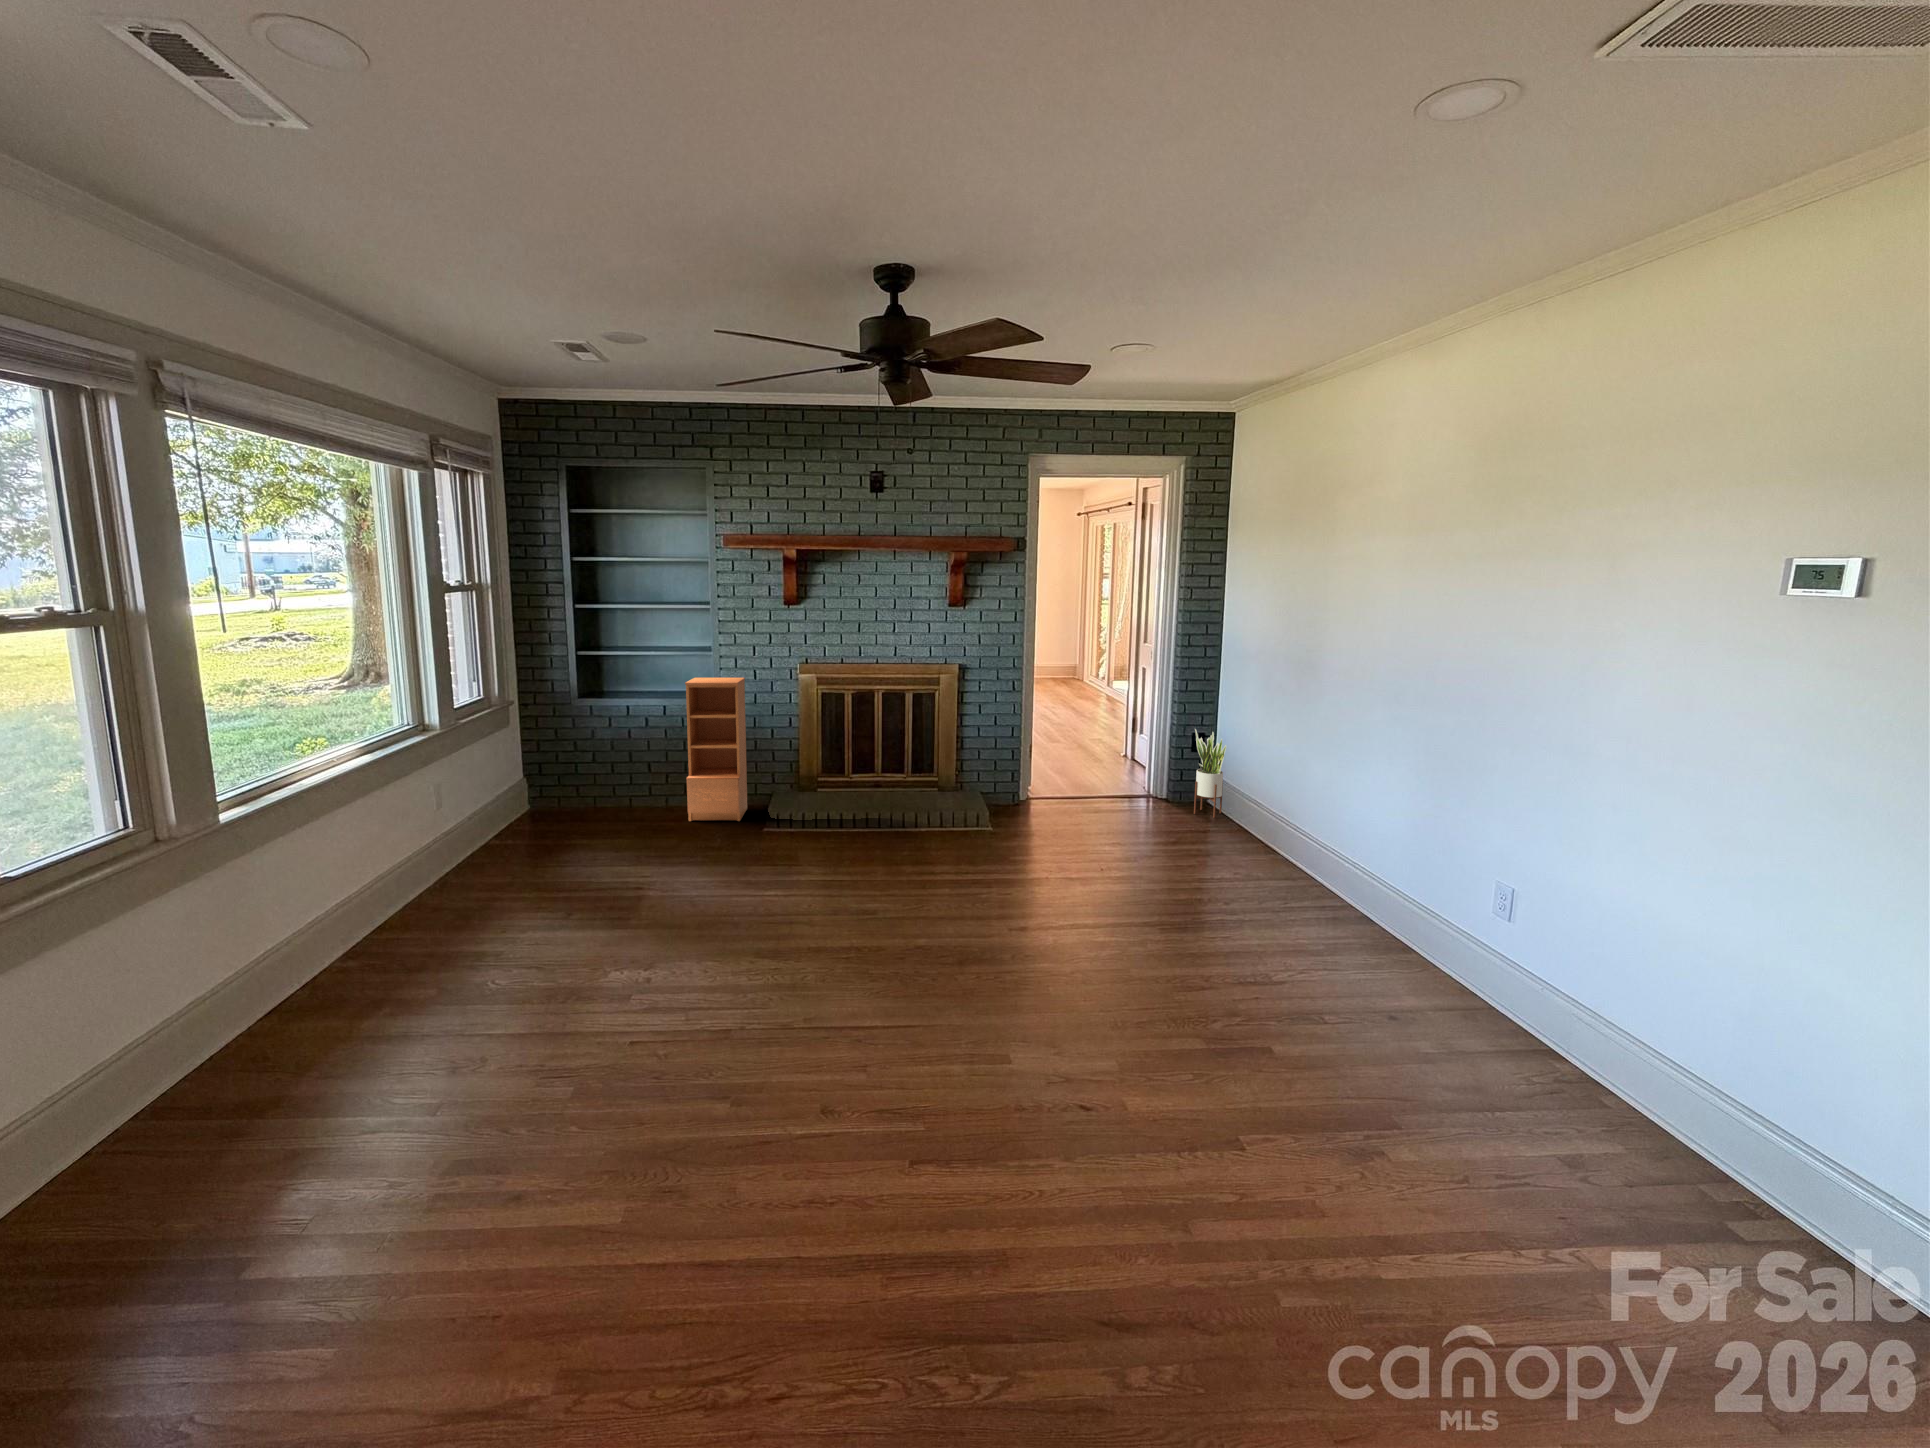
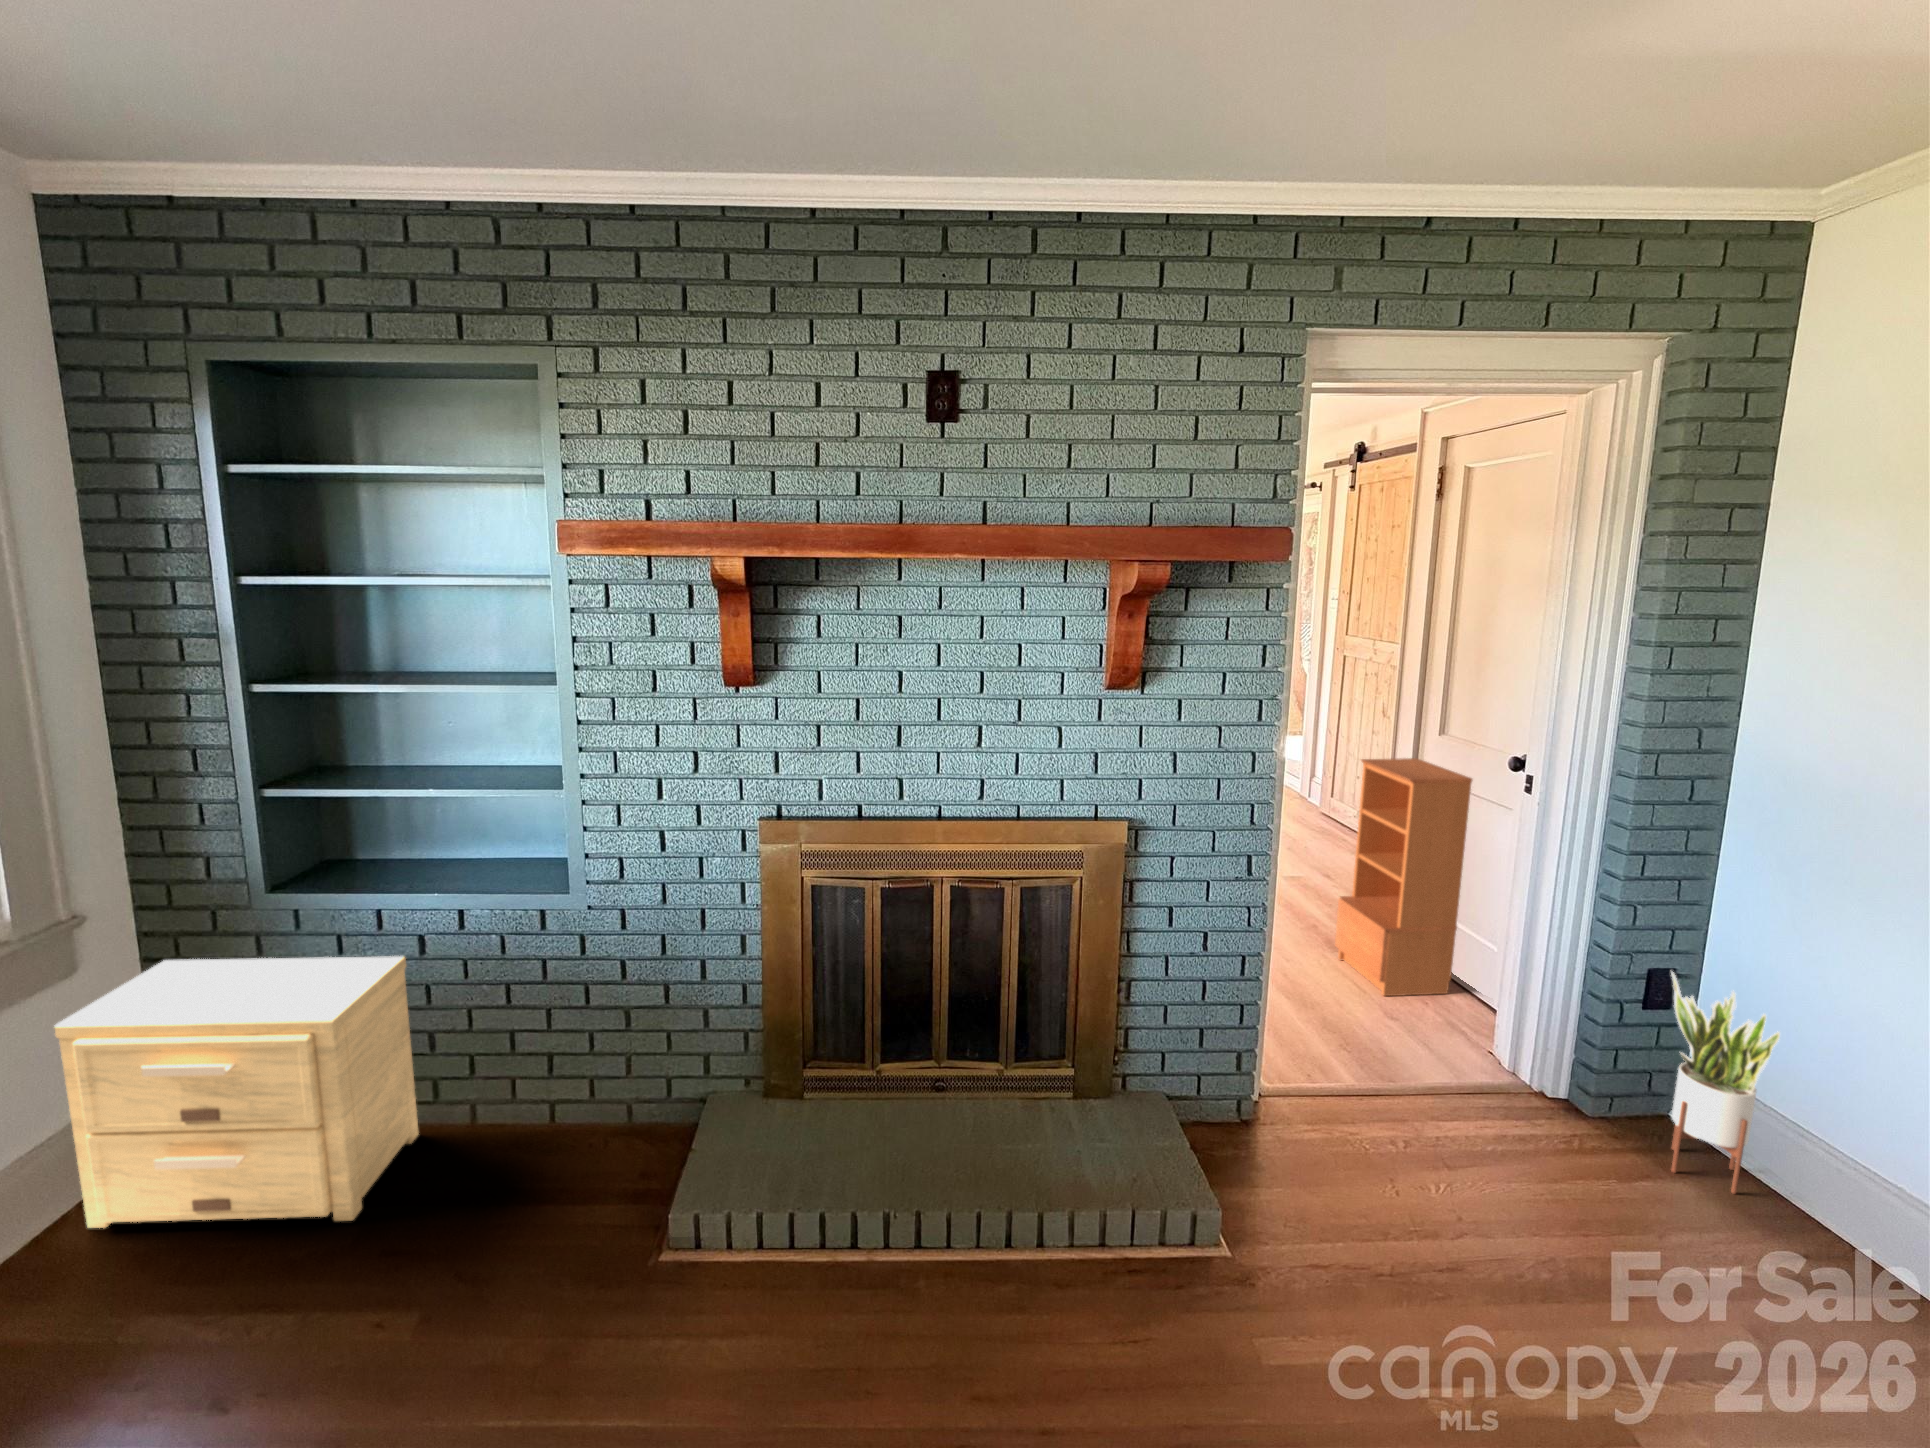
bookcase: present [685,678,747,821] -> present [1335,758,1472,996]
side table: none [513,726,644,827] -> present [55,956,419,1228]

